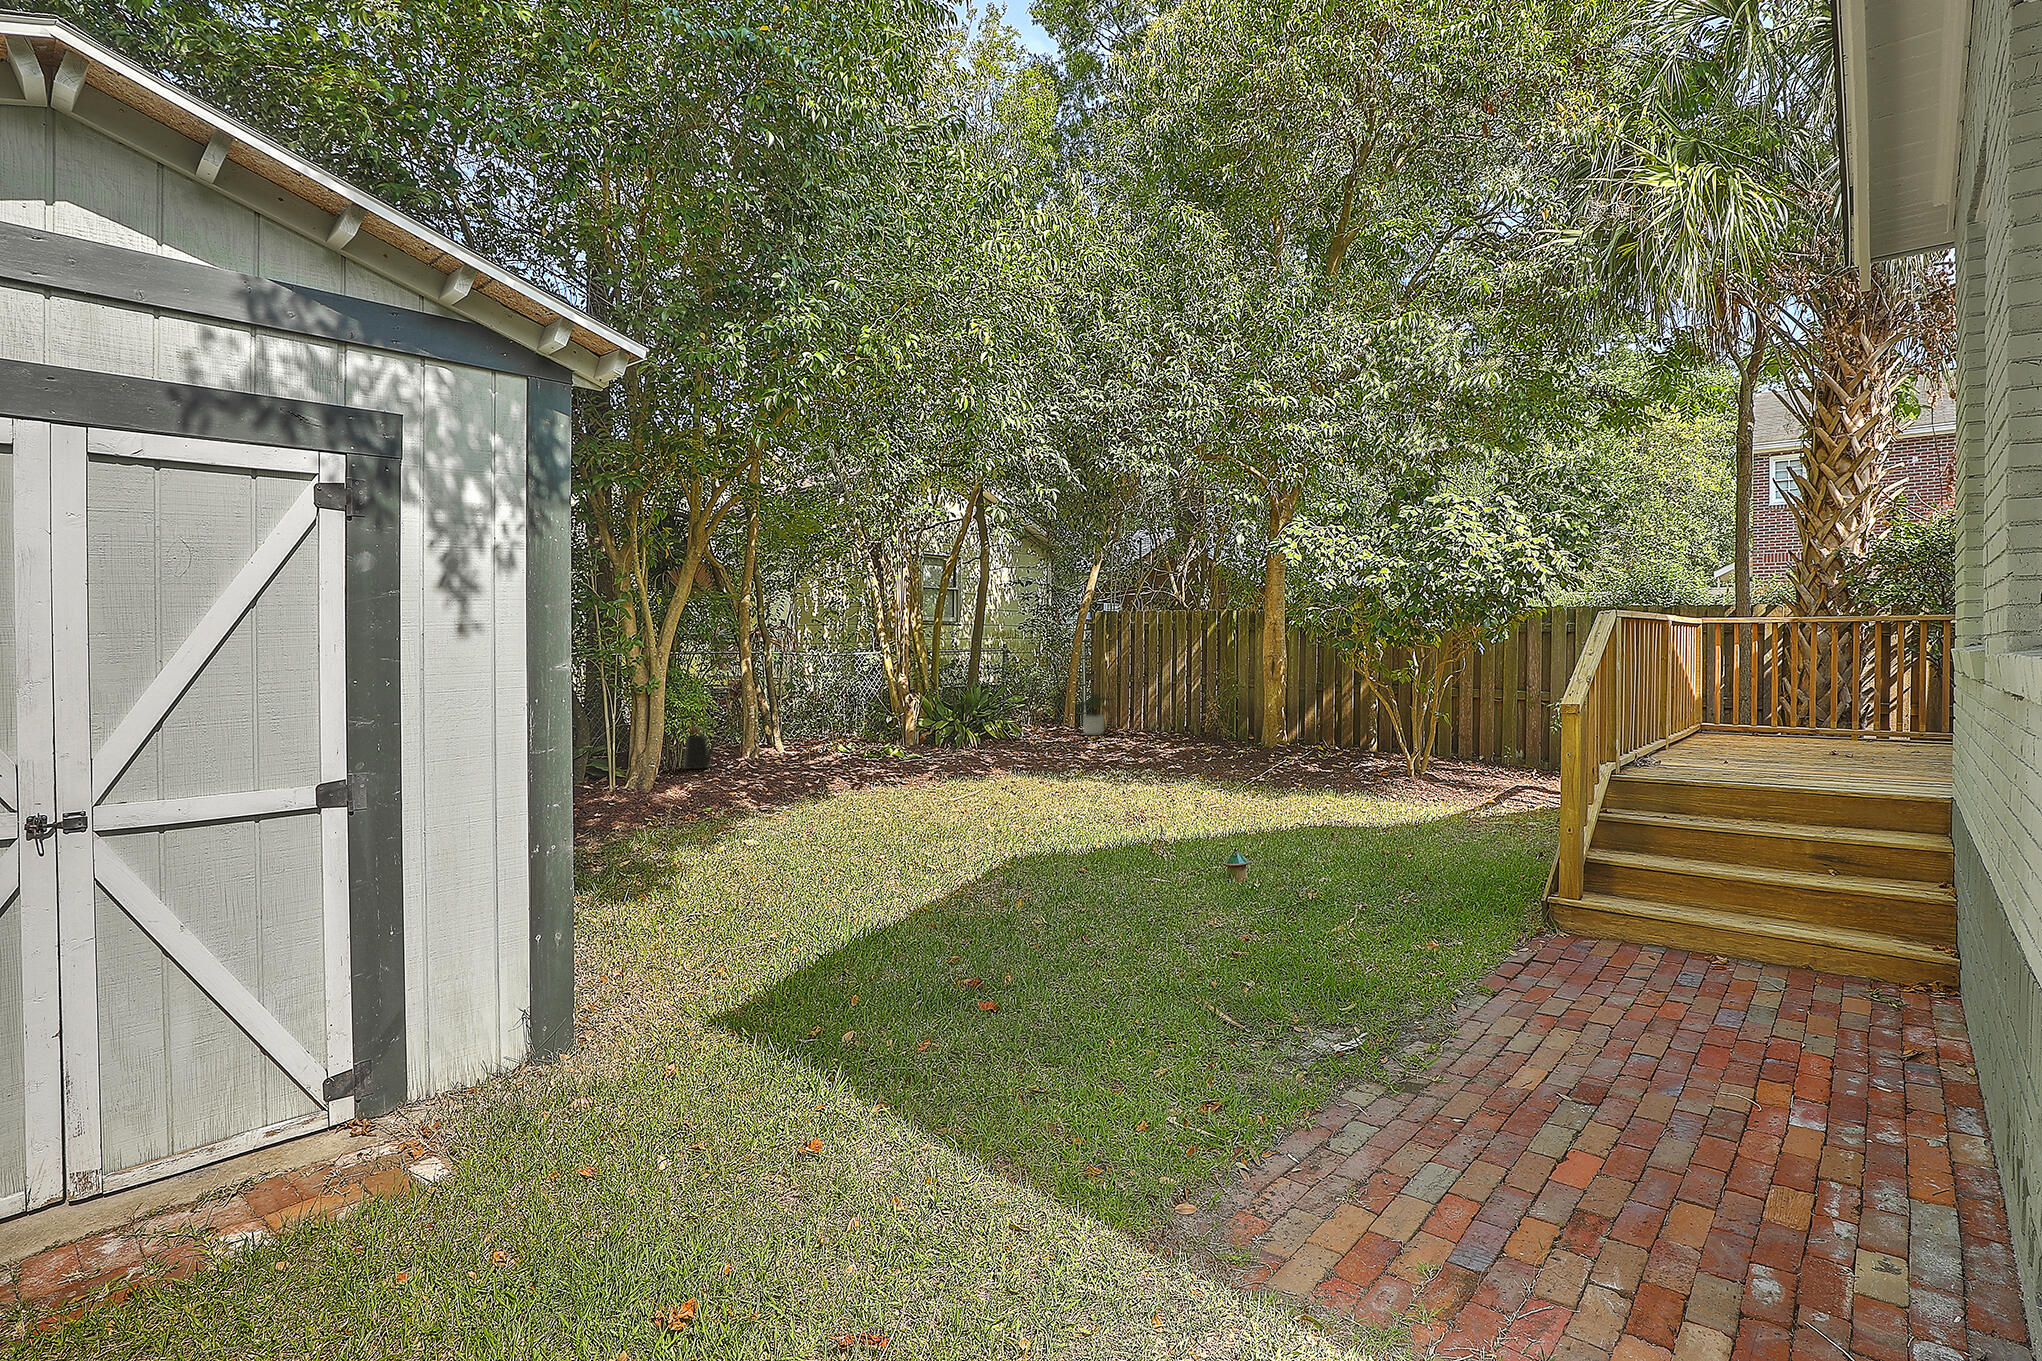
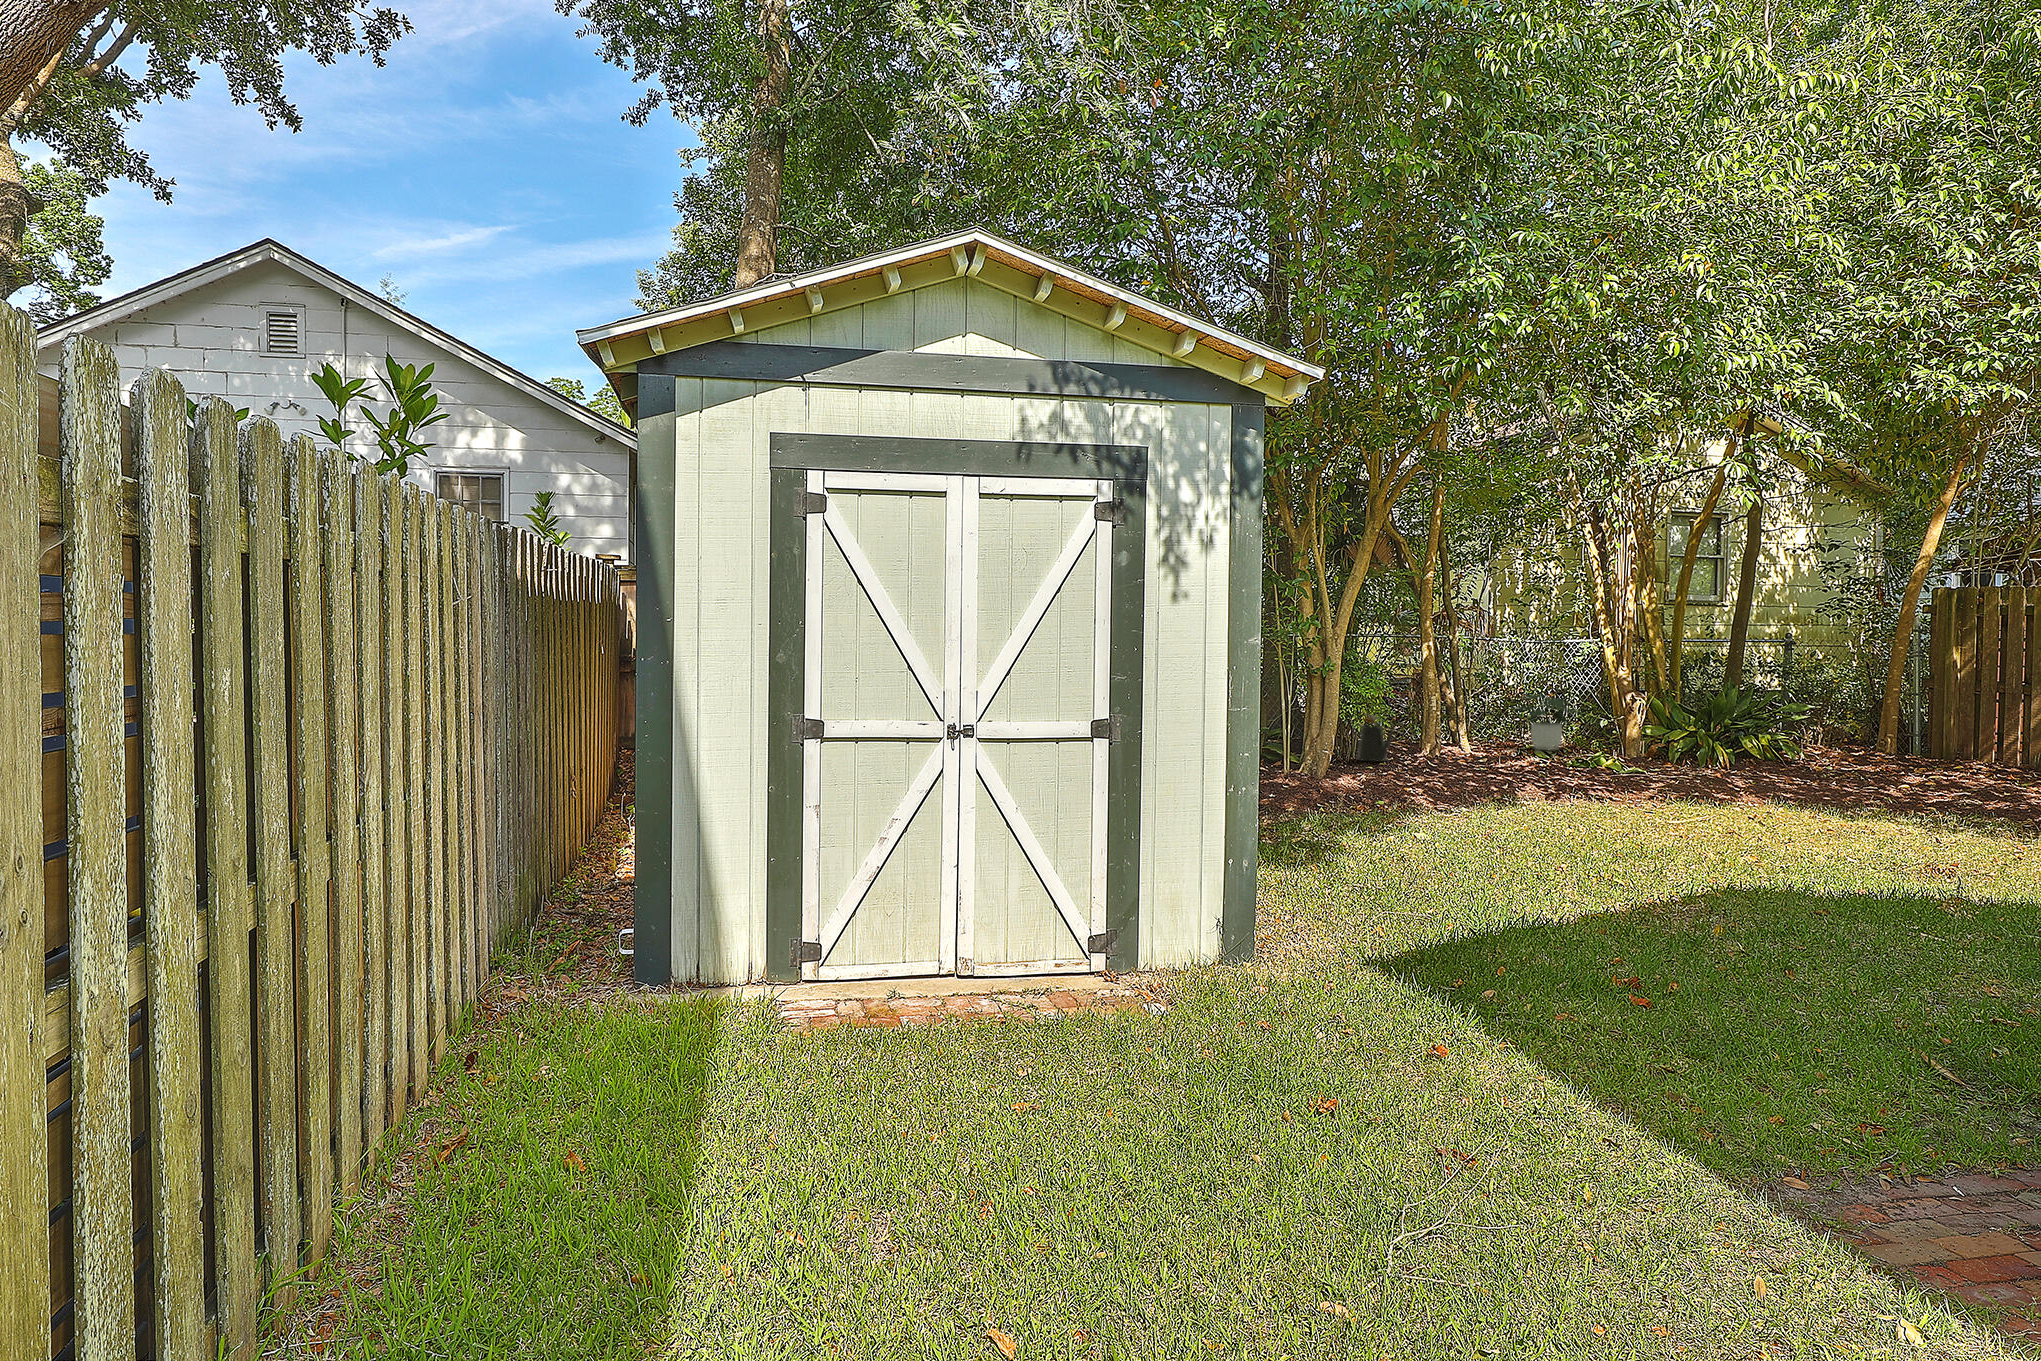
potted plant: present [1074,694,1113,735] -> present [1514,694,1582,750]

